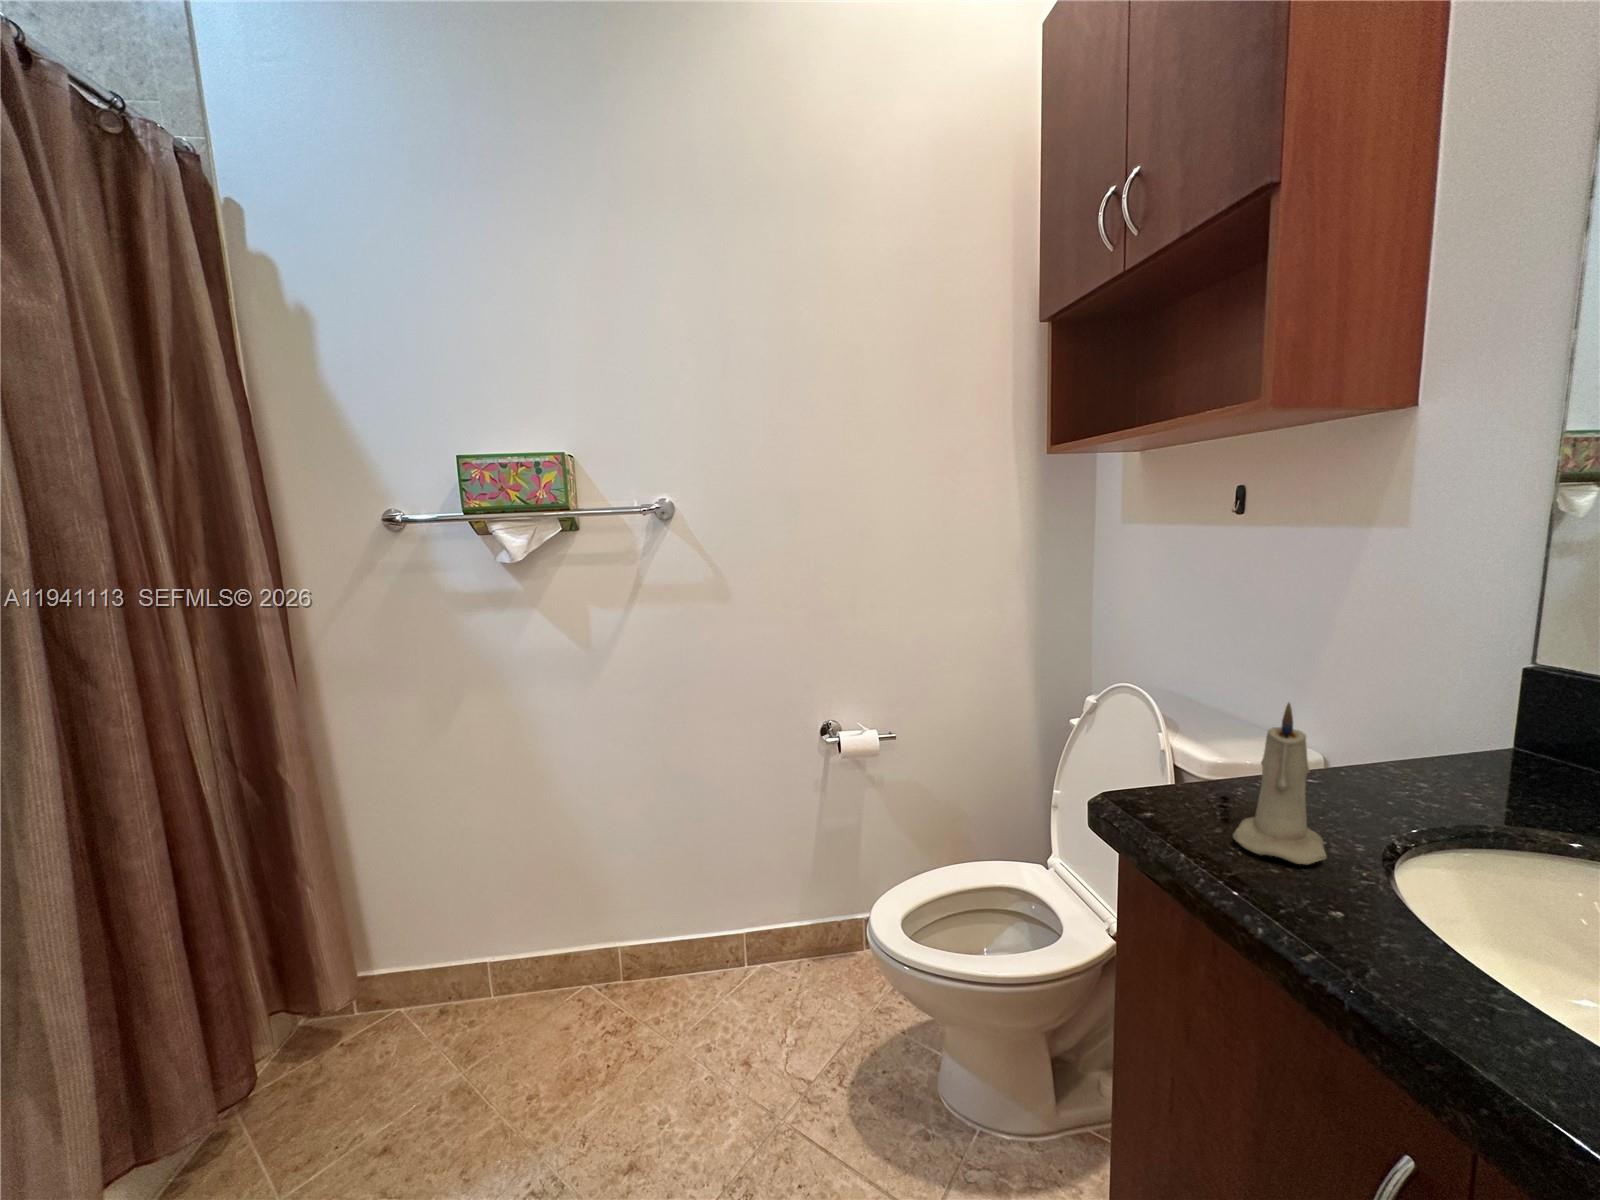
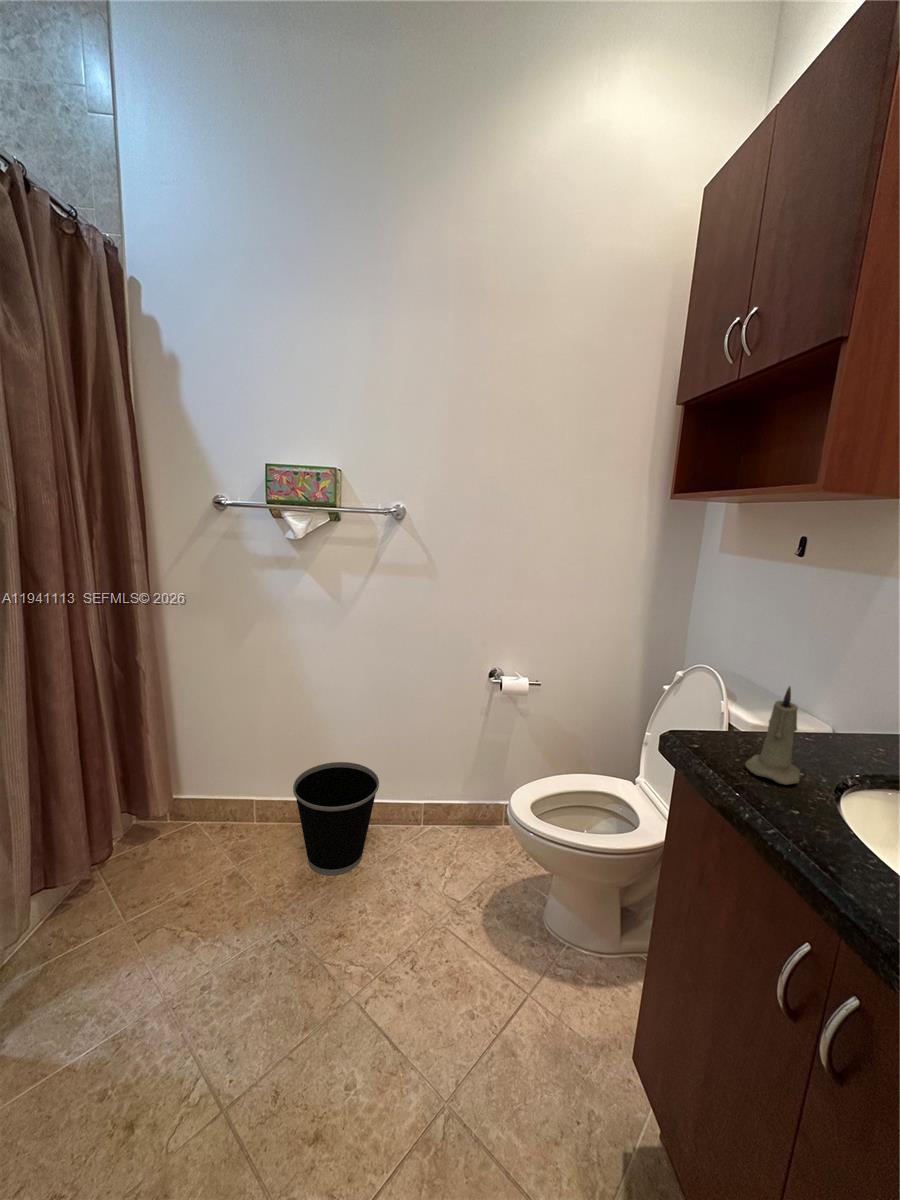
wastebasket: none [541,887,673,1067] -> present [293,762,379,875]

